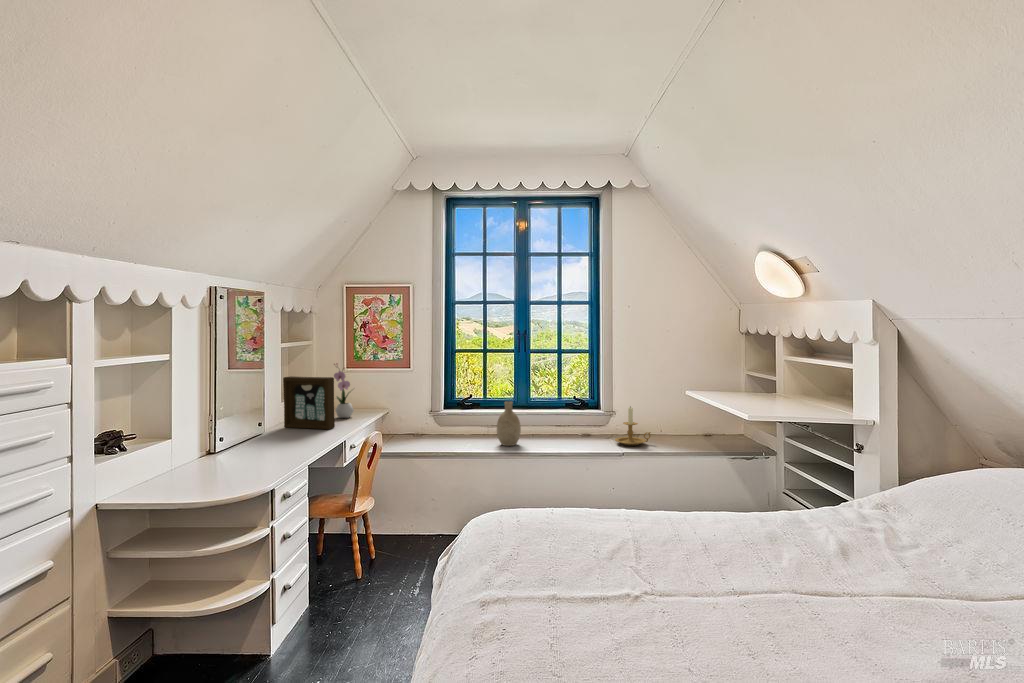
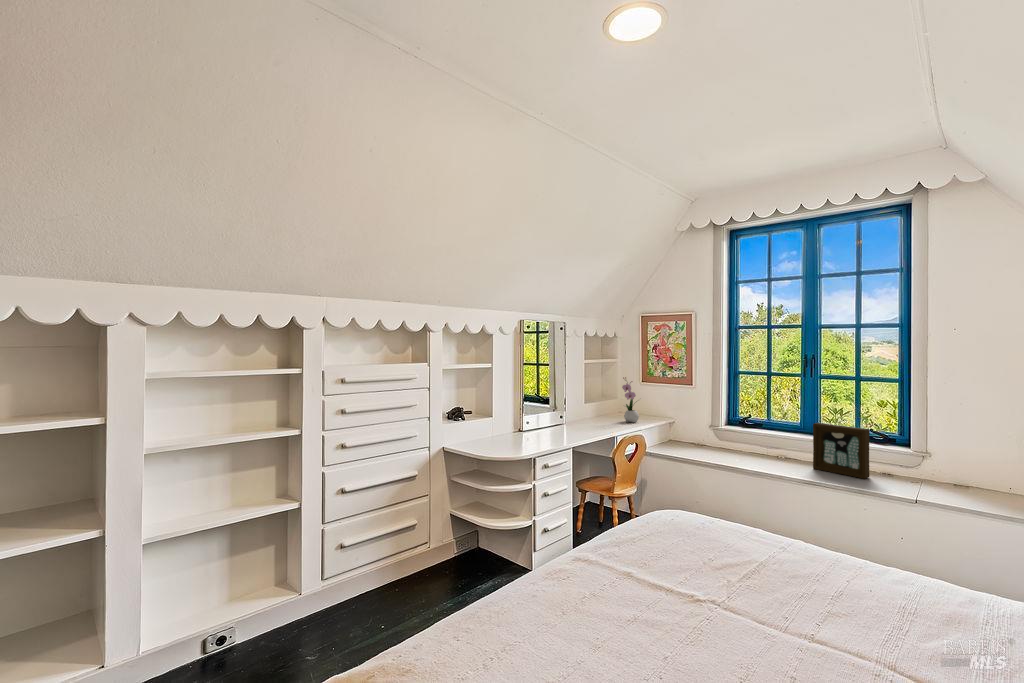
picture frame: present [283,376,335,430] -> present [813,423,870,479]
decorative vase: present [497,401,521,446] -> none [769,424,797,469]
candle holder: present [615,407,651,446] -> none [921,447,978,495]

